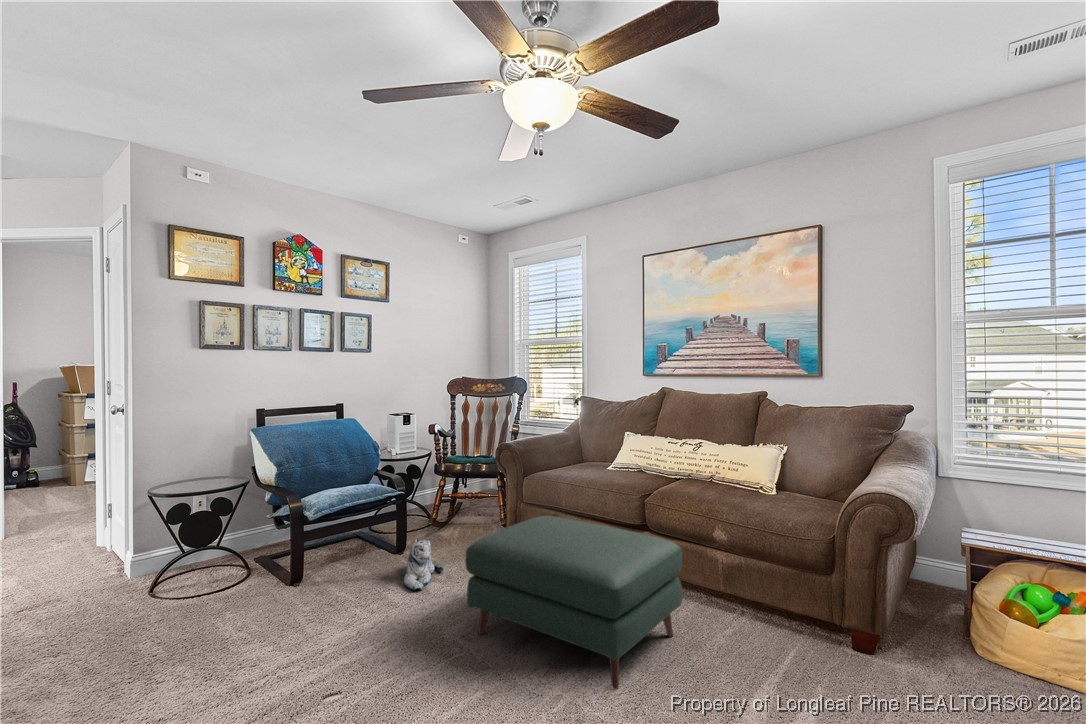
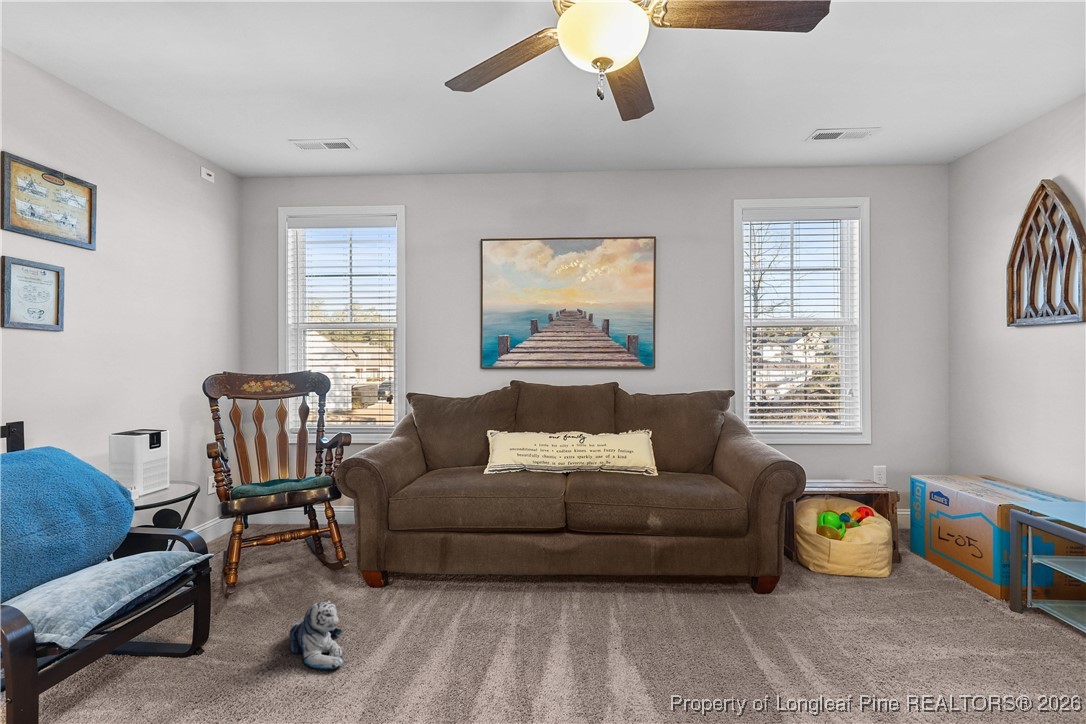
ottoman: present [465,516,682,689] -> none [457,537,666,692]

